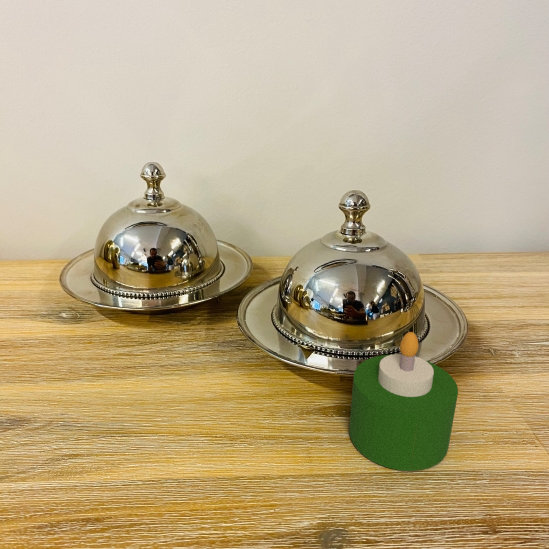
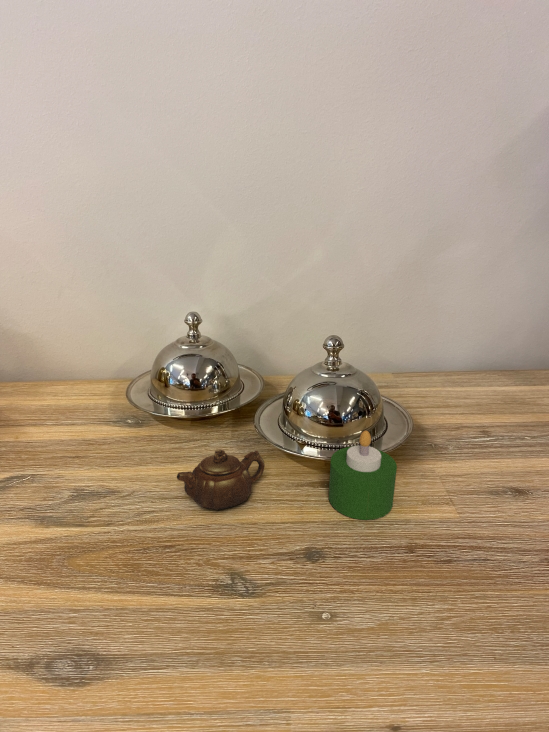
teapot: none [112,360,251,455] -> present [177,450,265,510]

